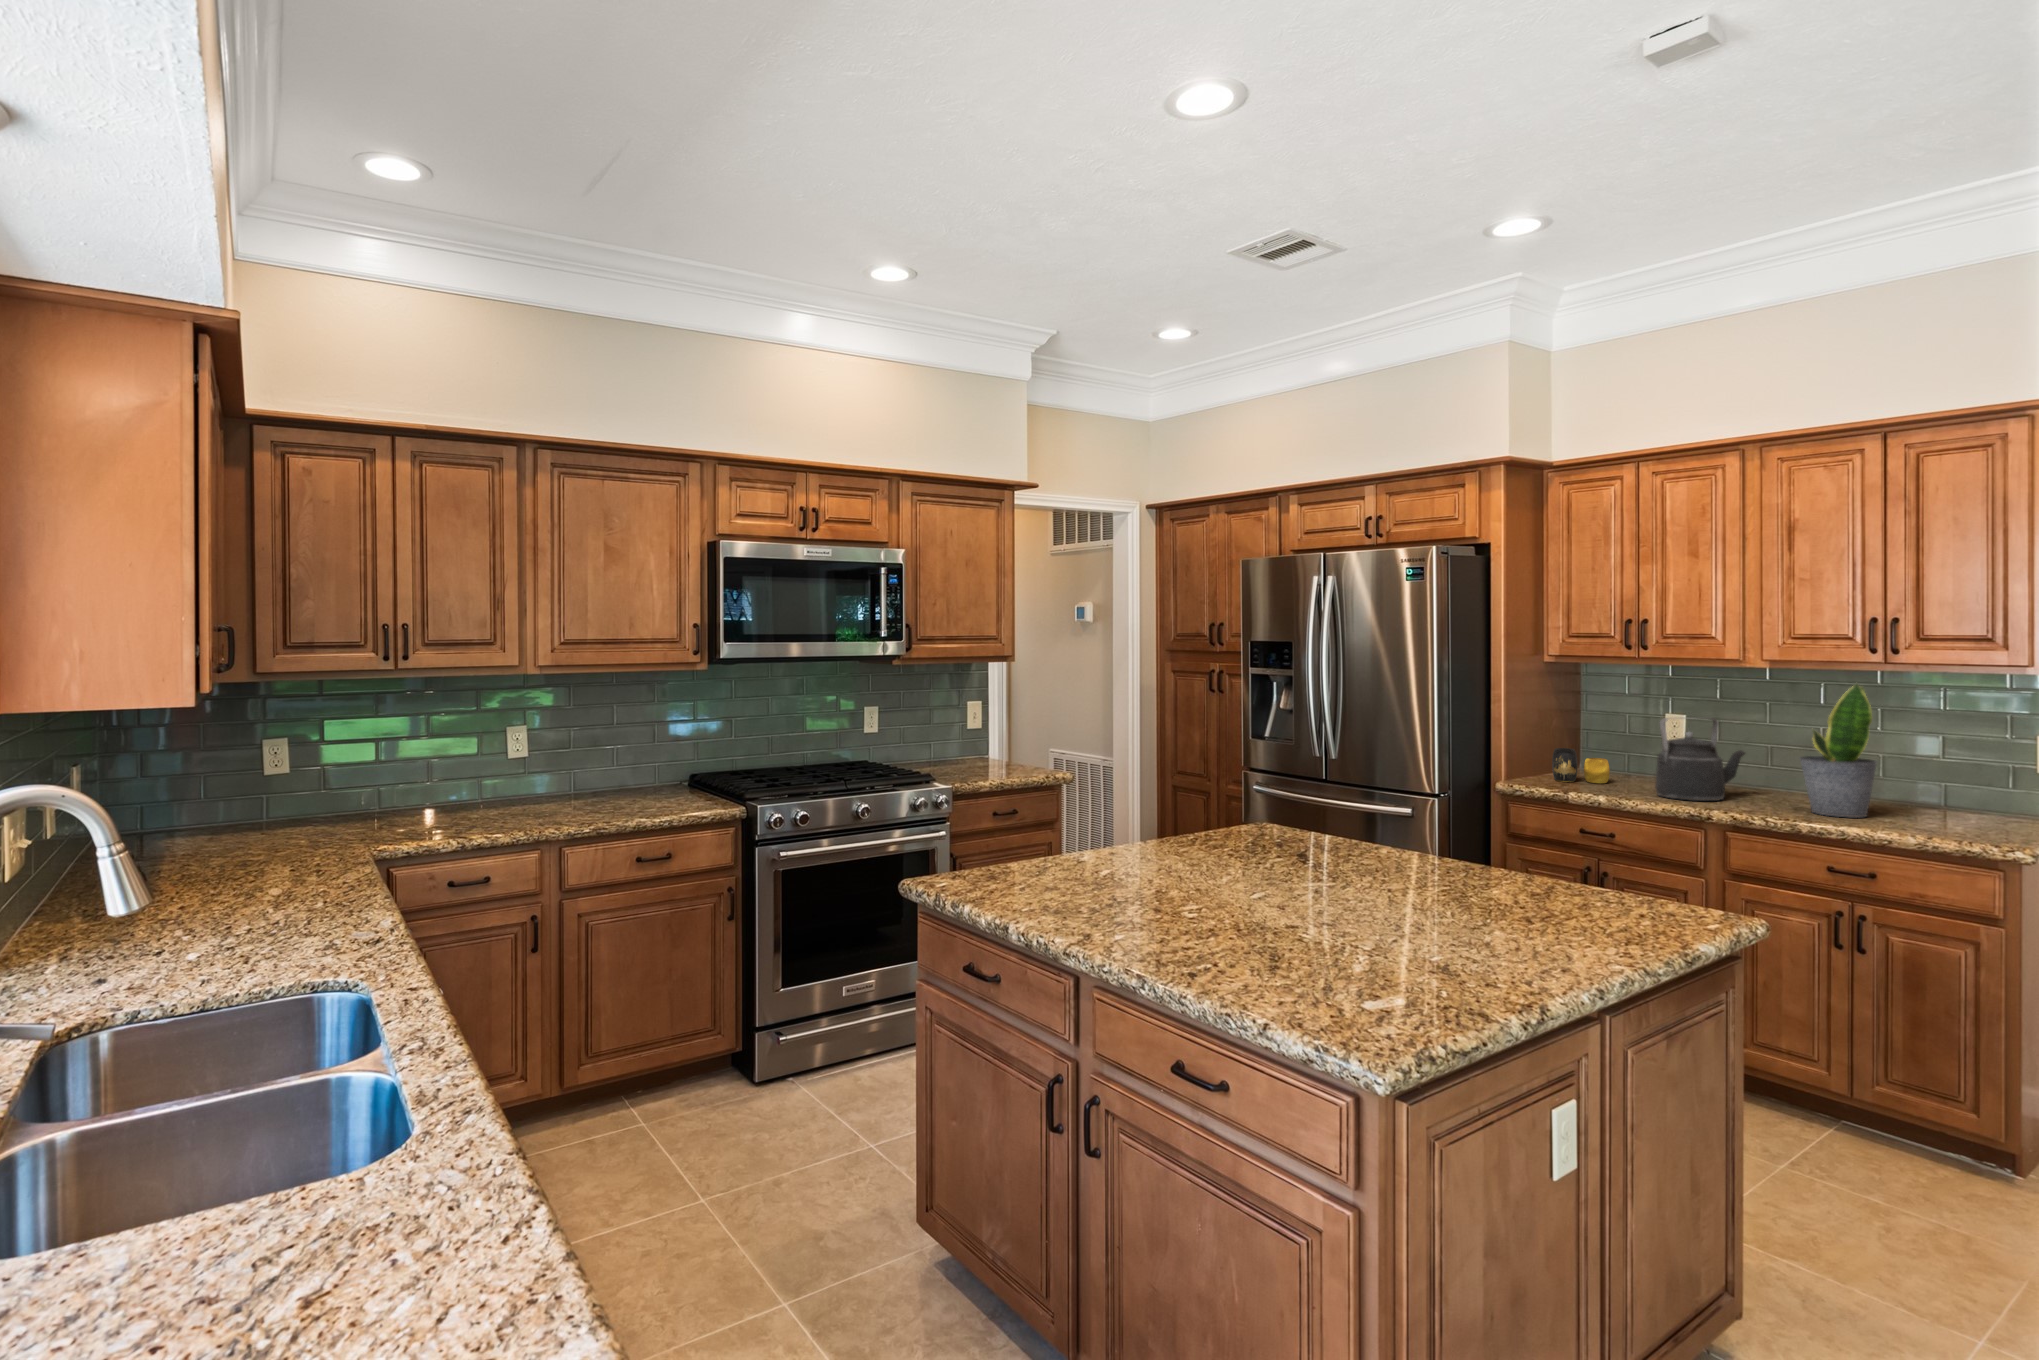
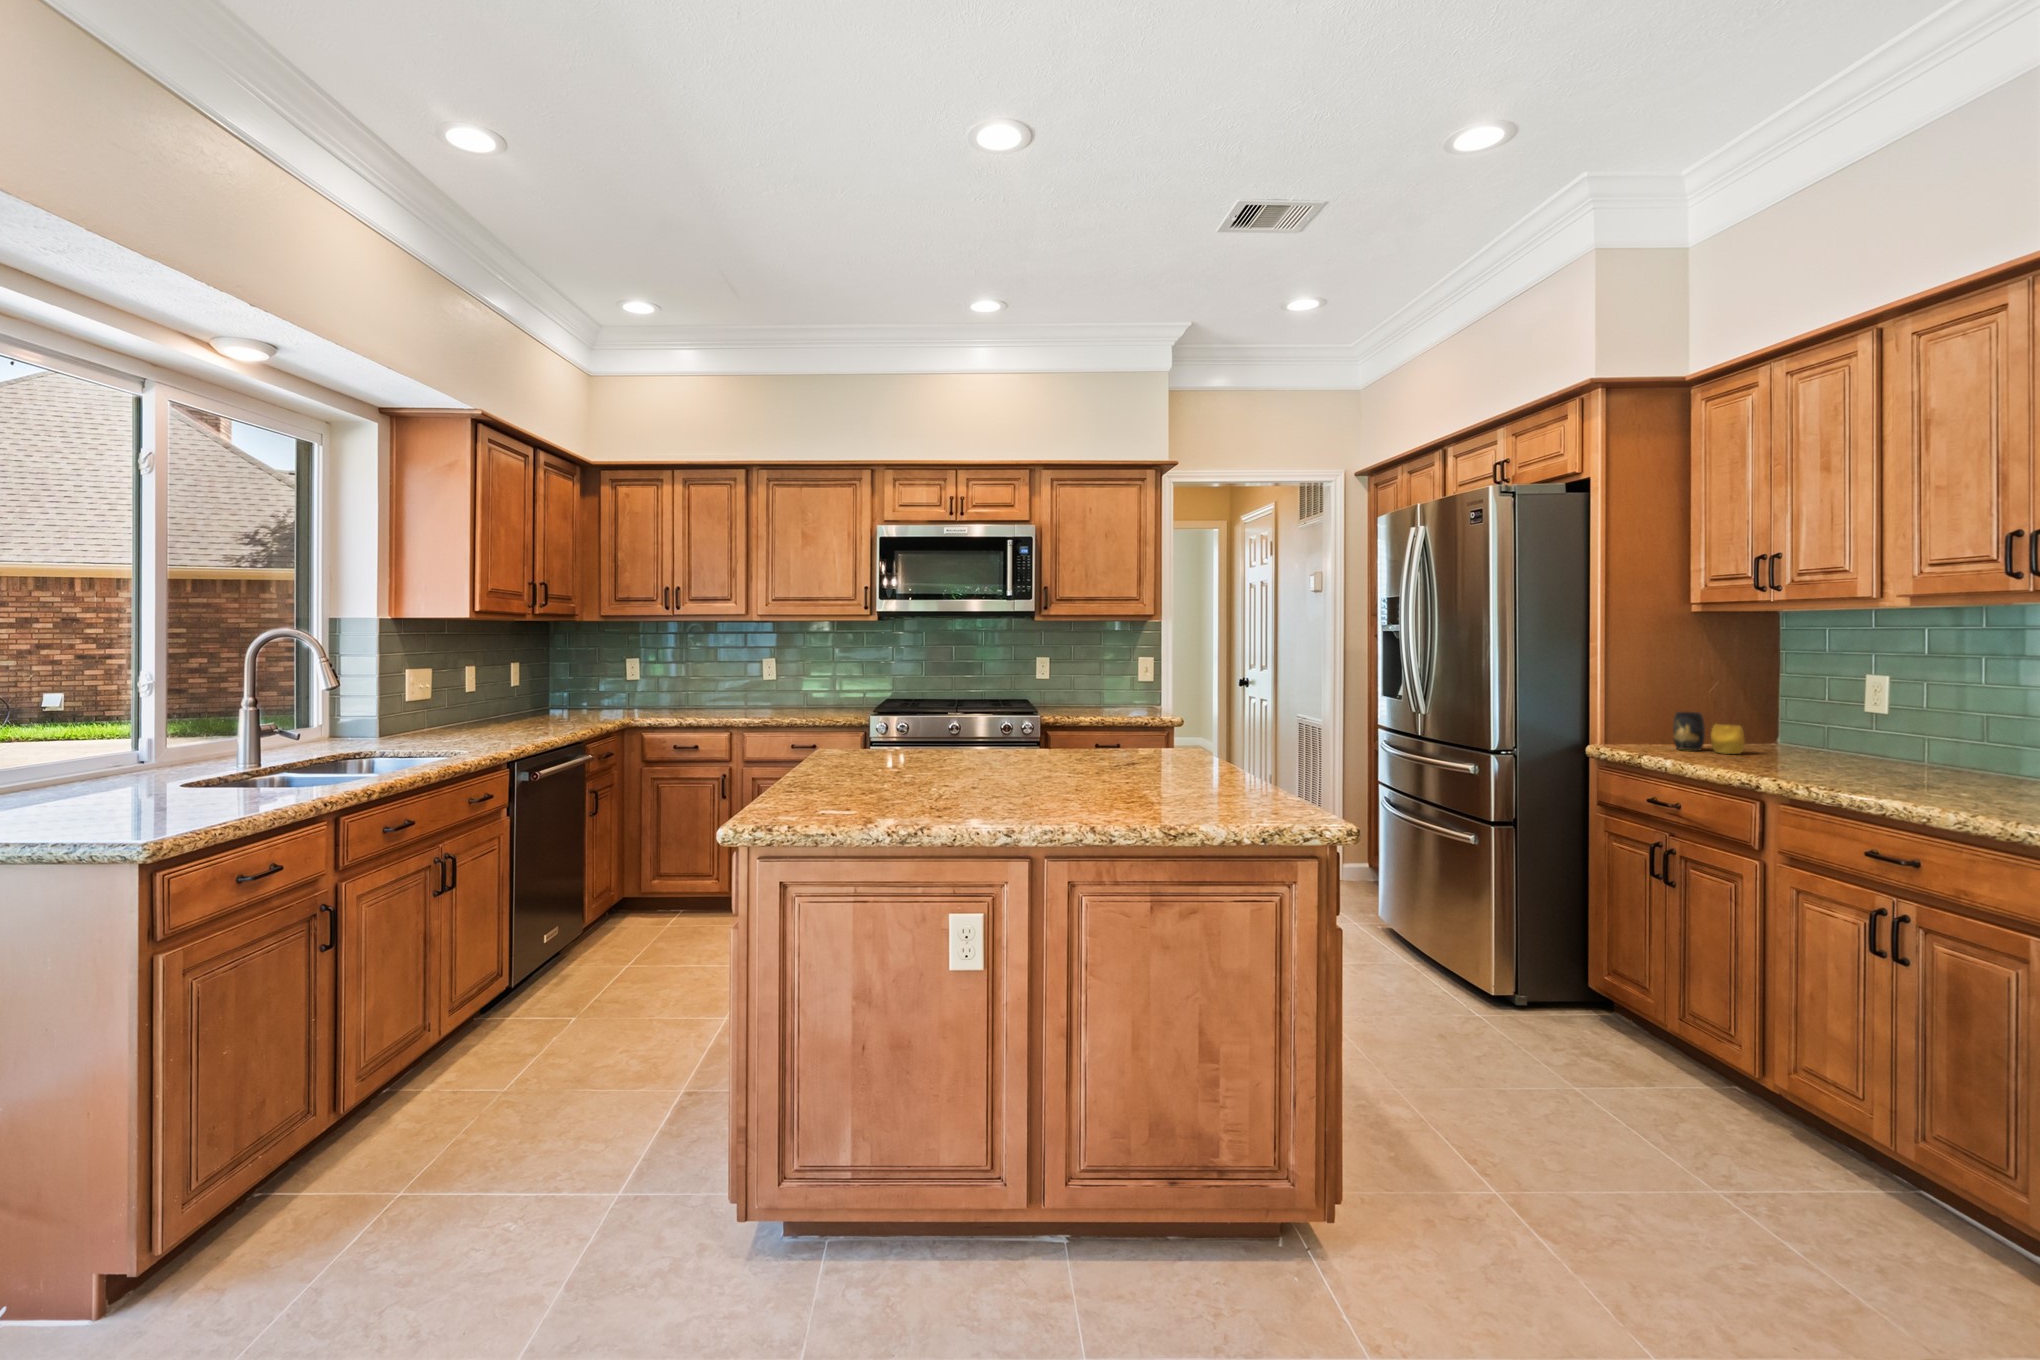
potted plant: present [1800,684,1877,818] -> none [1889,620,2001,798]
kettle: present [1655,717,1745,801] -> none [1748,672,1887,773]

